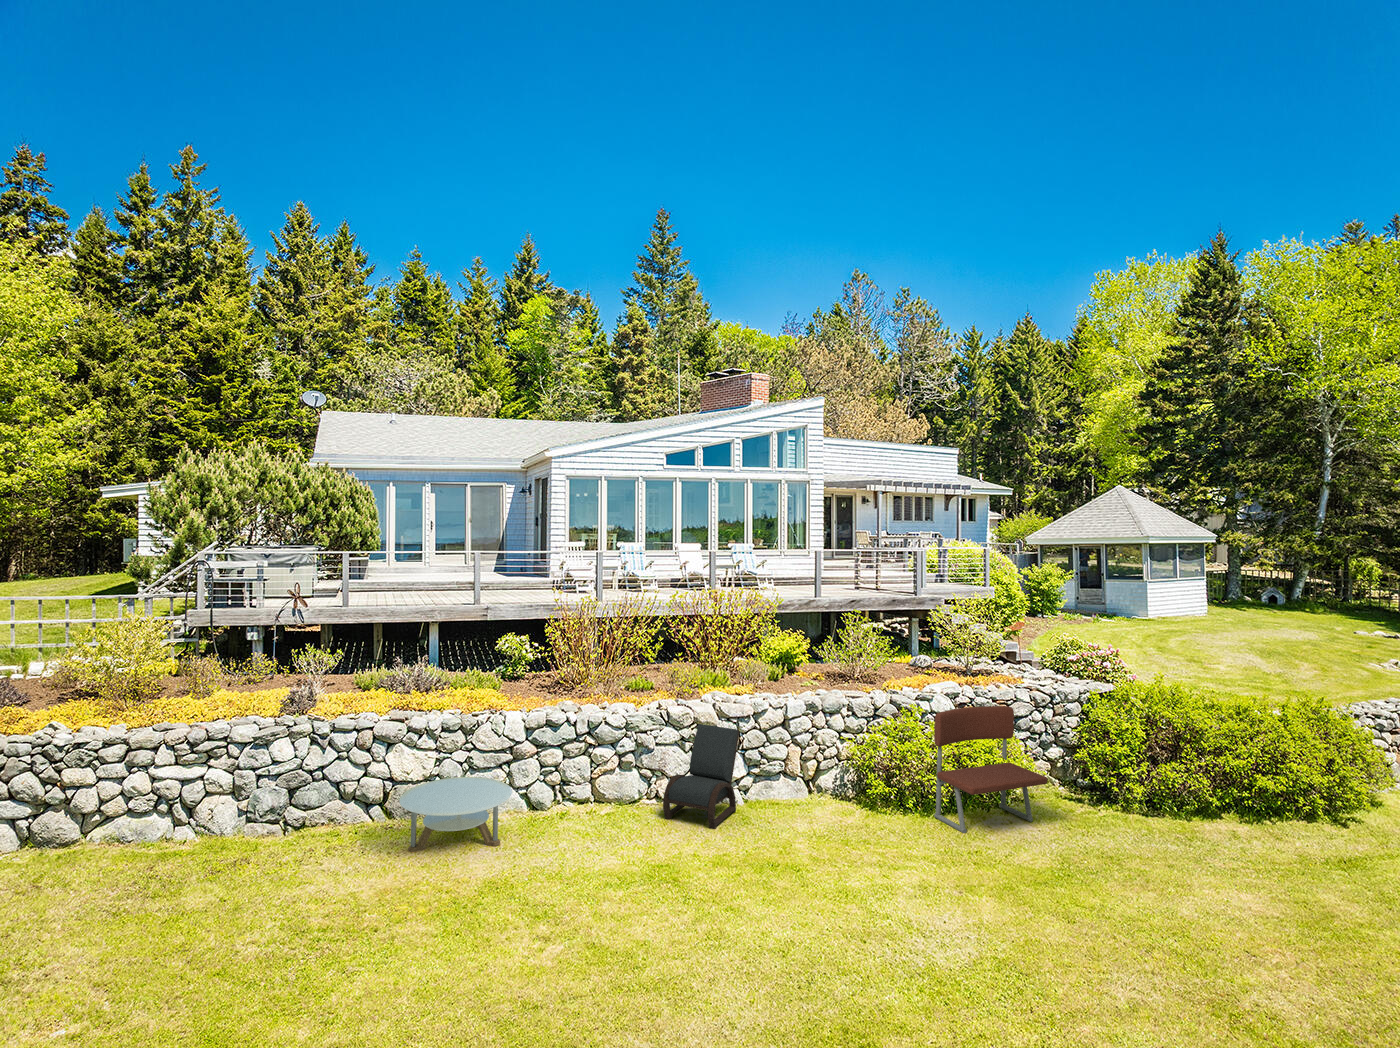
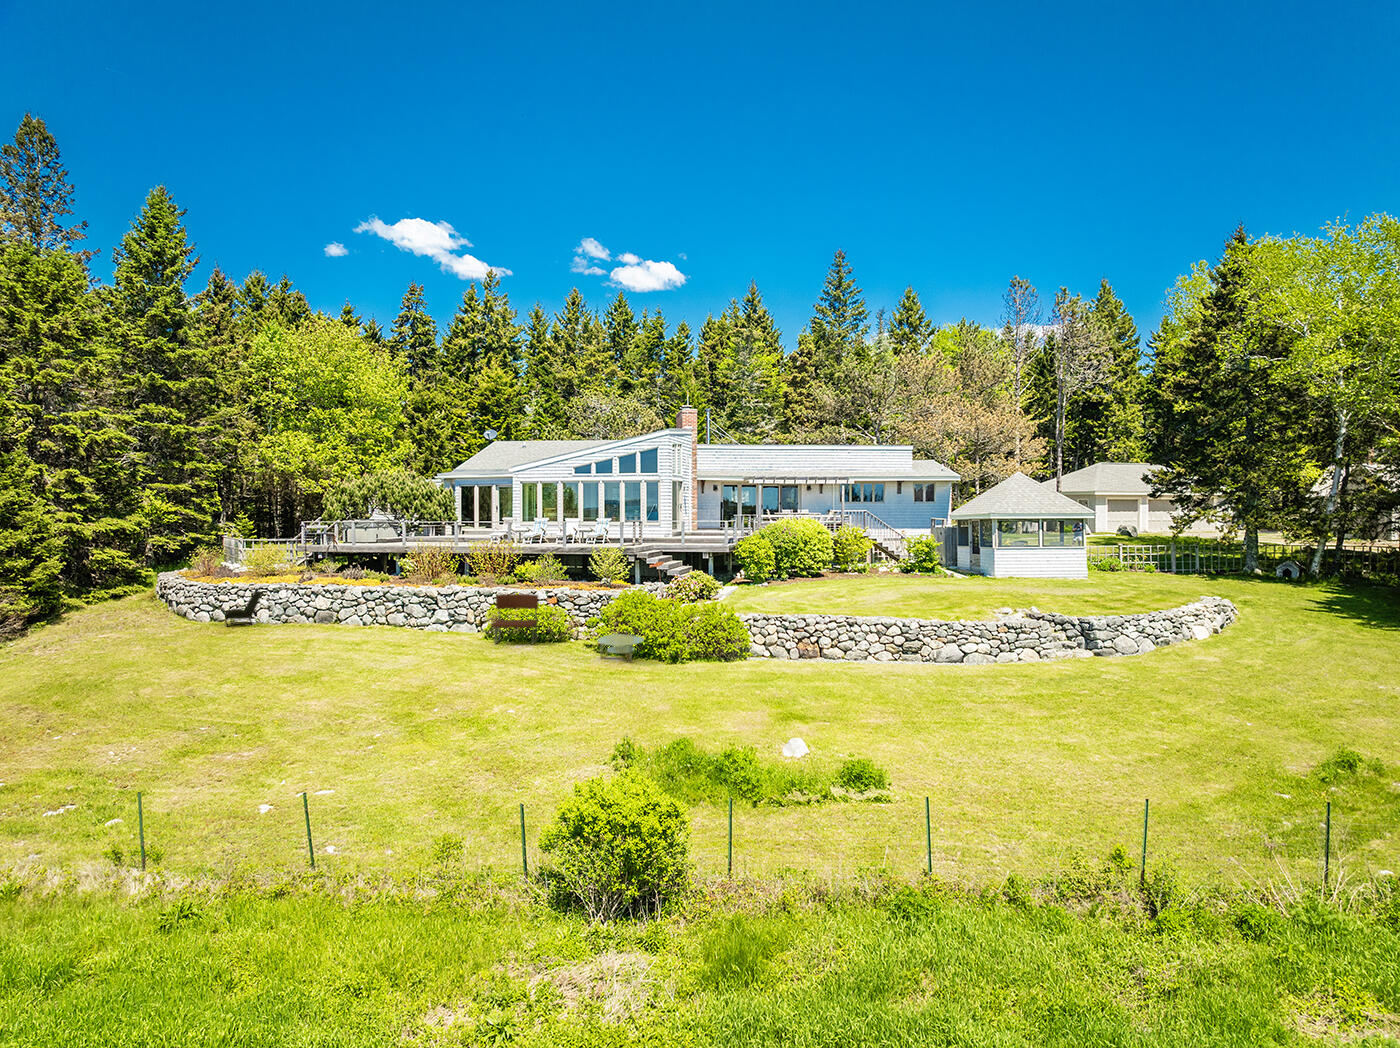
lounge chair: present [663,724,740,829] -> present [225,591,262,627]
round table: present [399,777,512,852] -> present [598,634,644,663]

